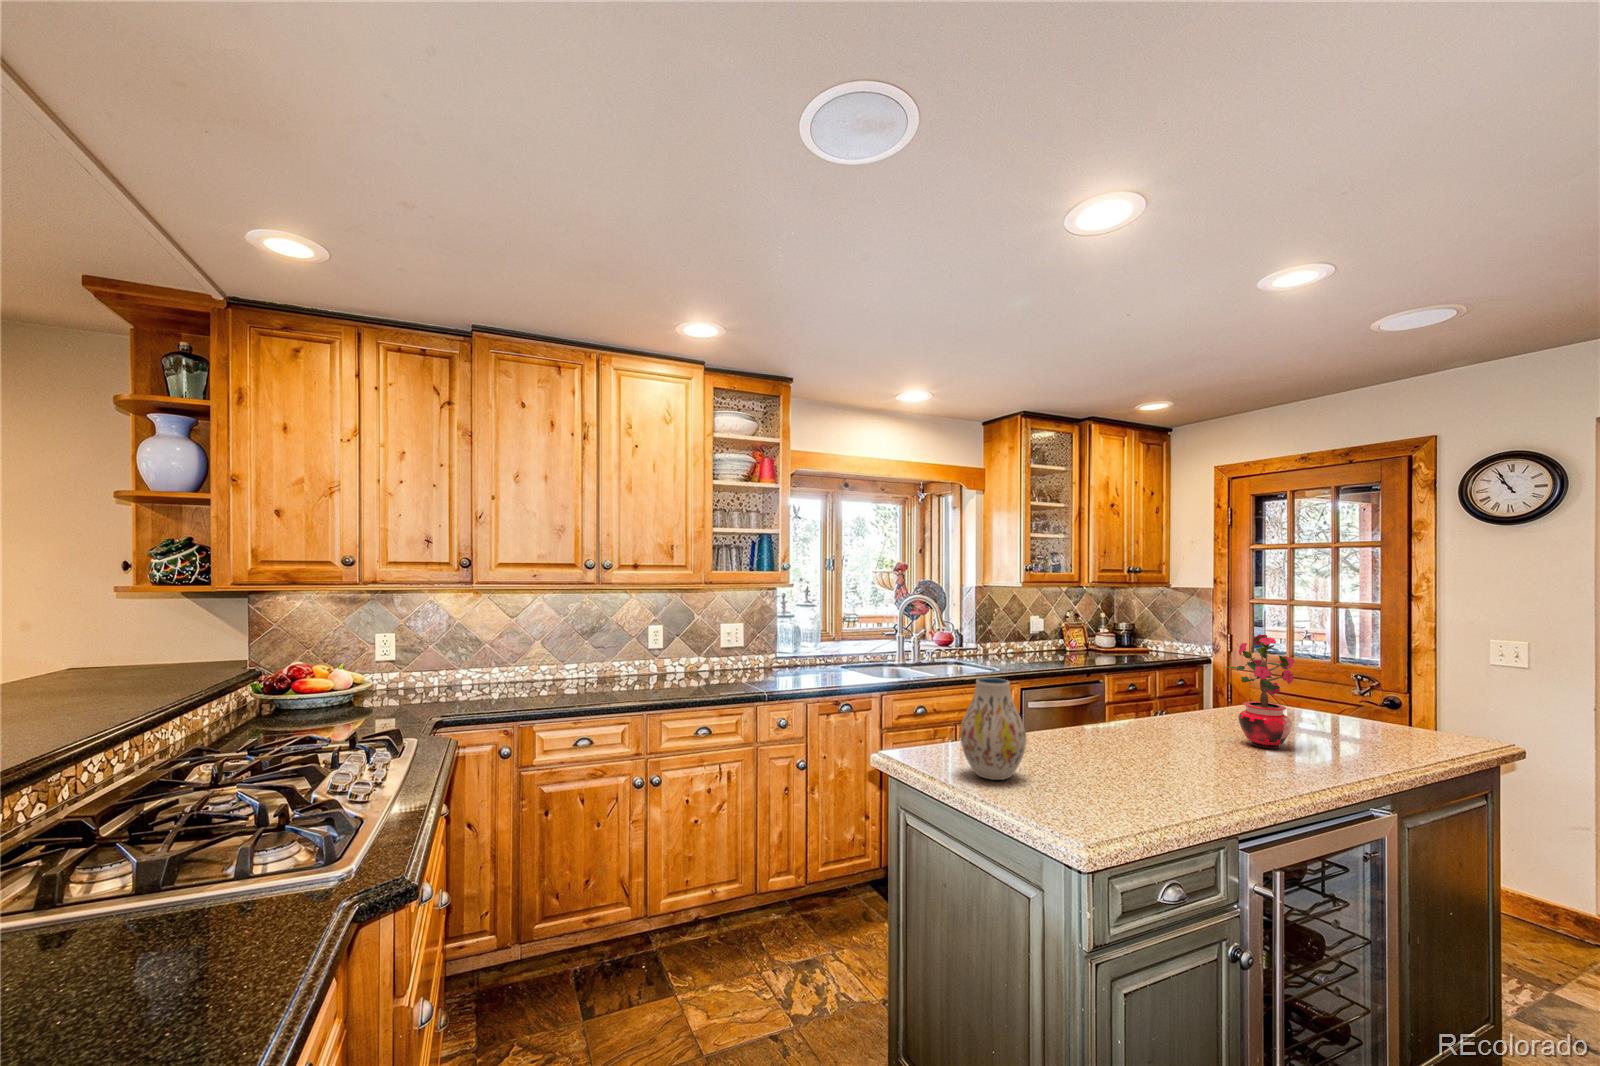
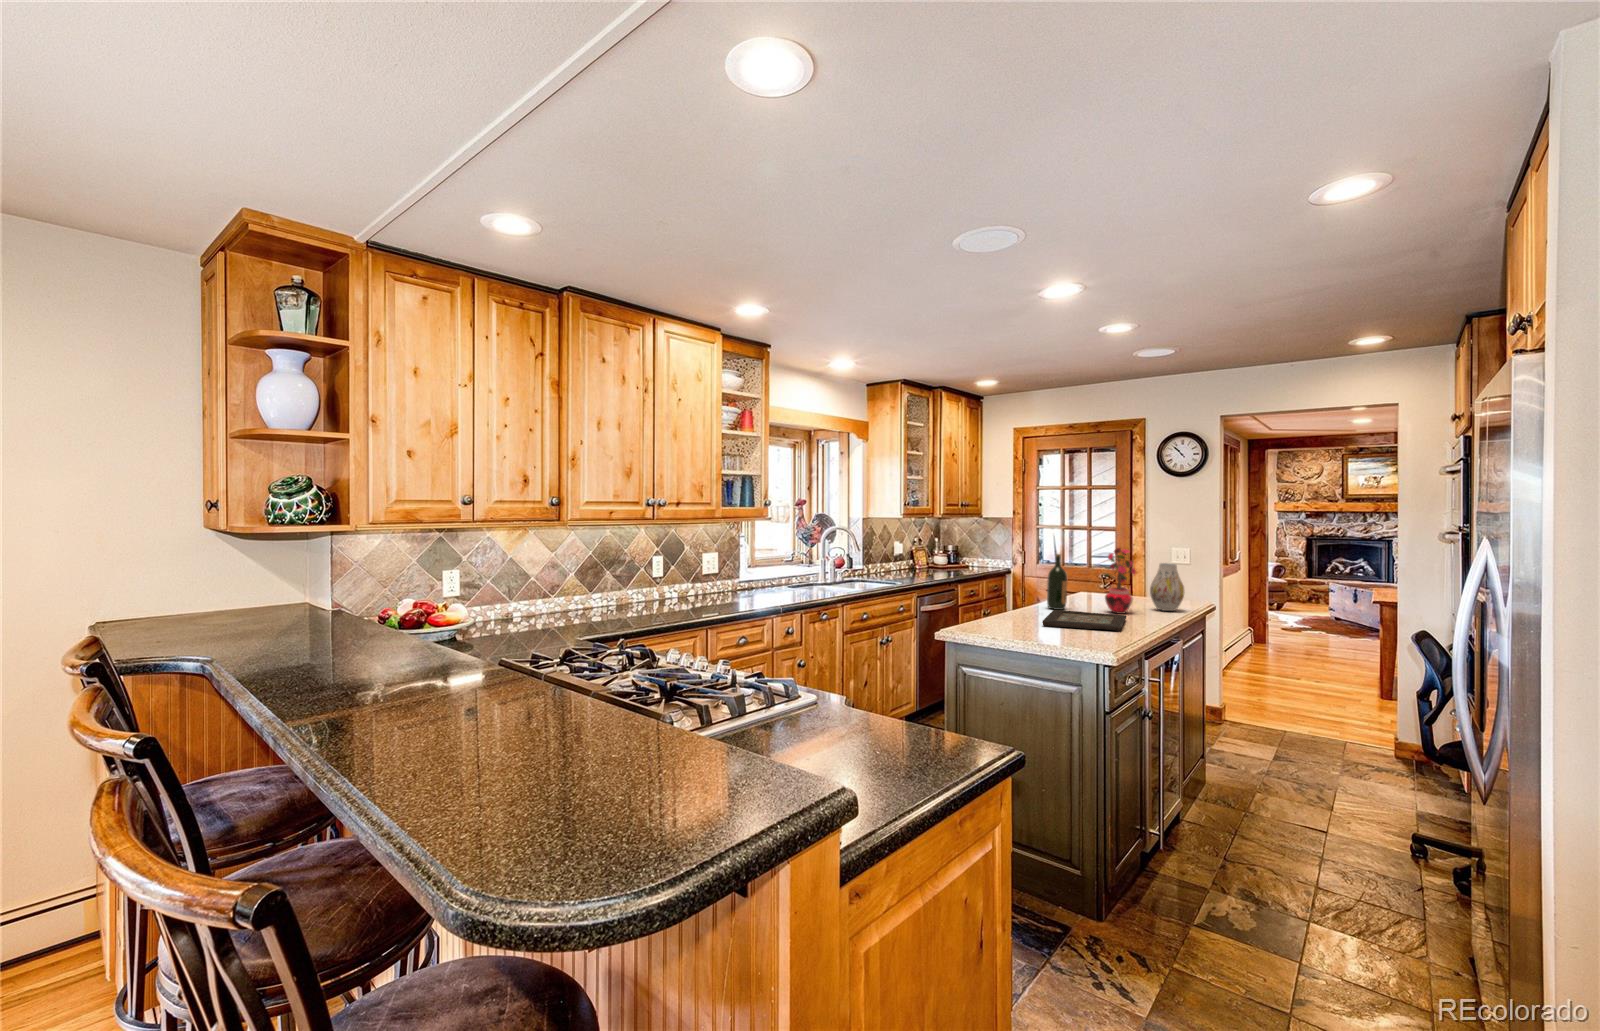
wine bottle: none [1143,640,1176,730] -> present [1047,554,1068,610]
vase: present [960,678,1026,780] -> present [1150,563,1185,611]
decorative tray: none [1069,731,1255,789] -> present [1043,610,1126,631]

